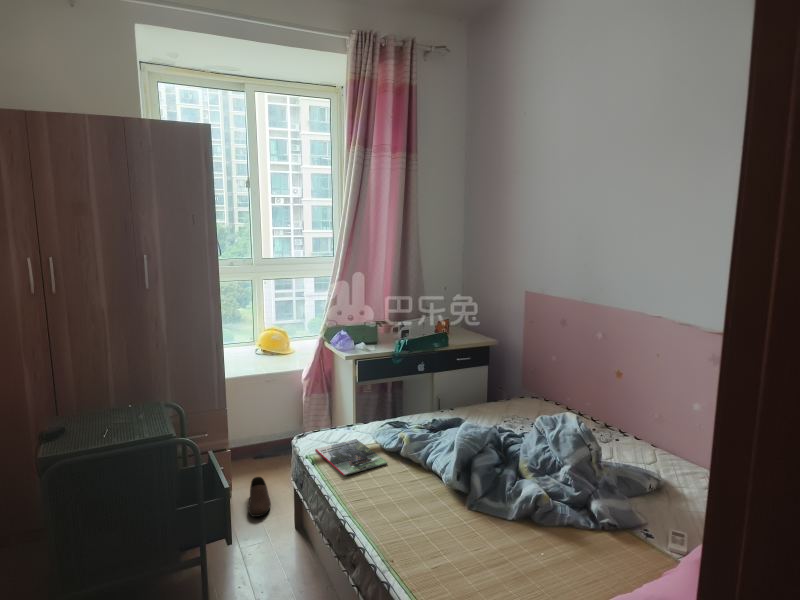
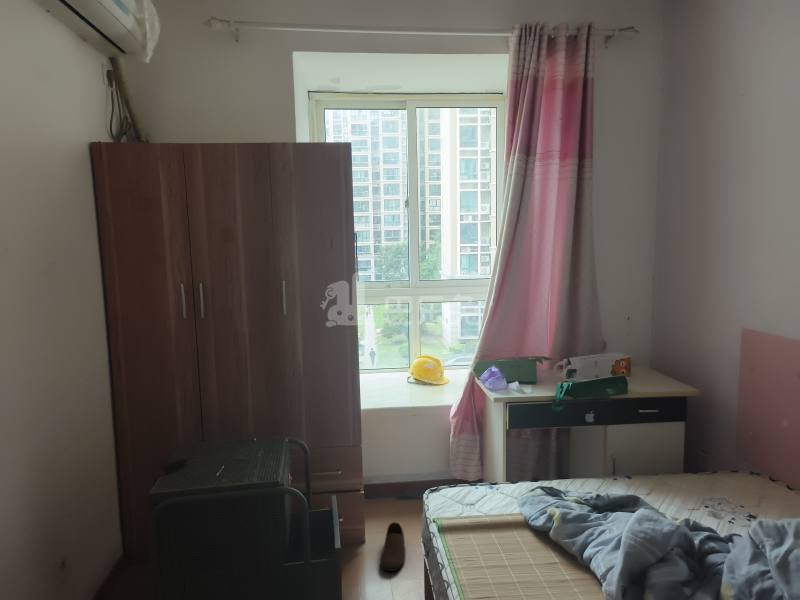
magazine: present [315,439,387,476] -> none [447,504,531,556]

